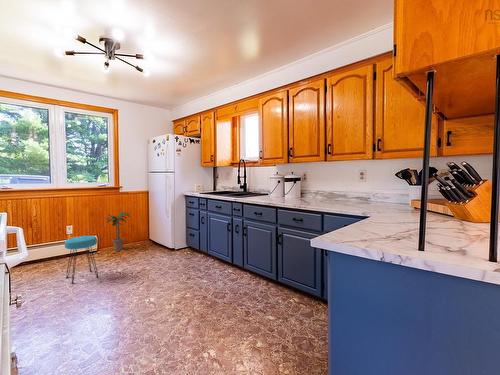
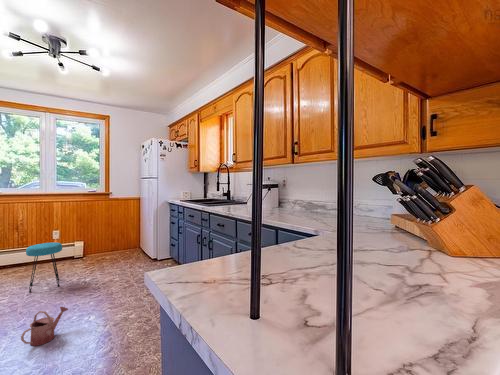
potted plant: present [105,211,130,251] -> none [88,216,119,258]
watering can: none [113,290,139,323] -> present [21,307,68,346]

